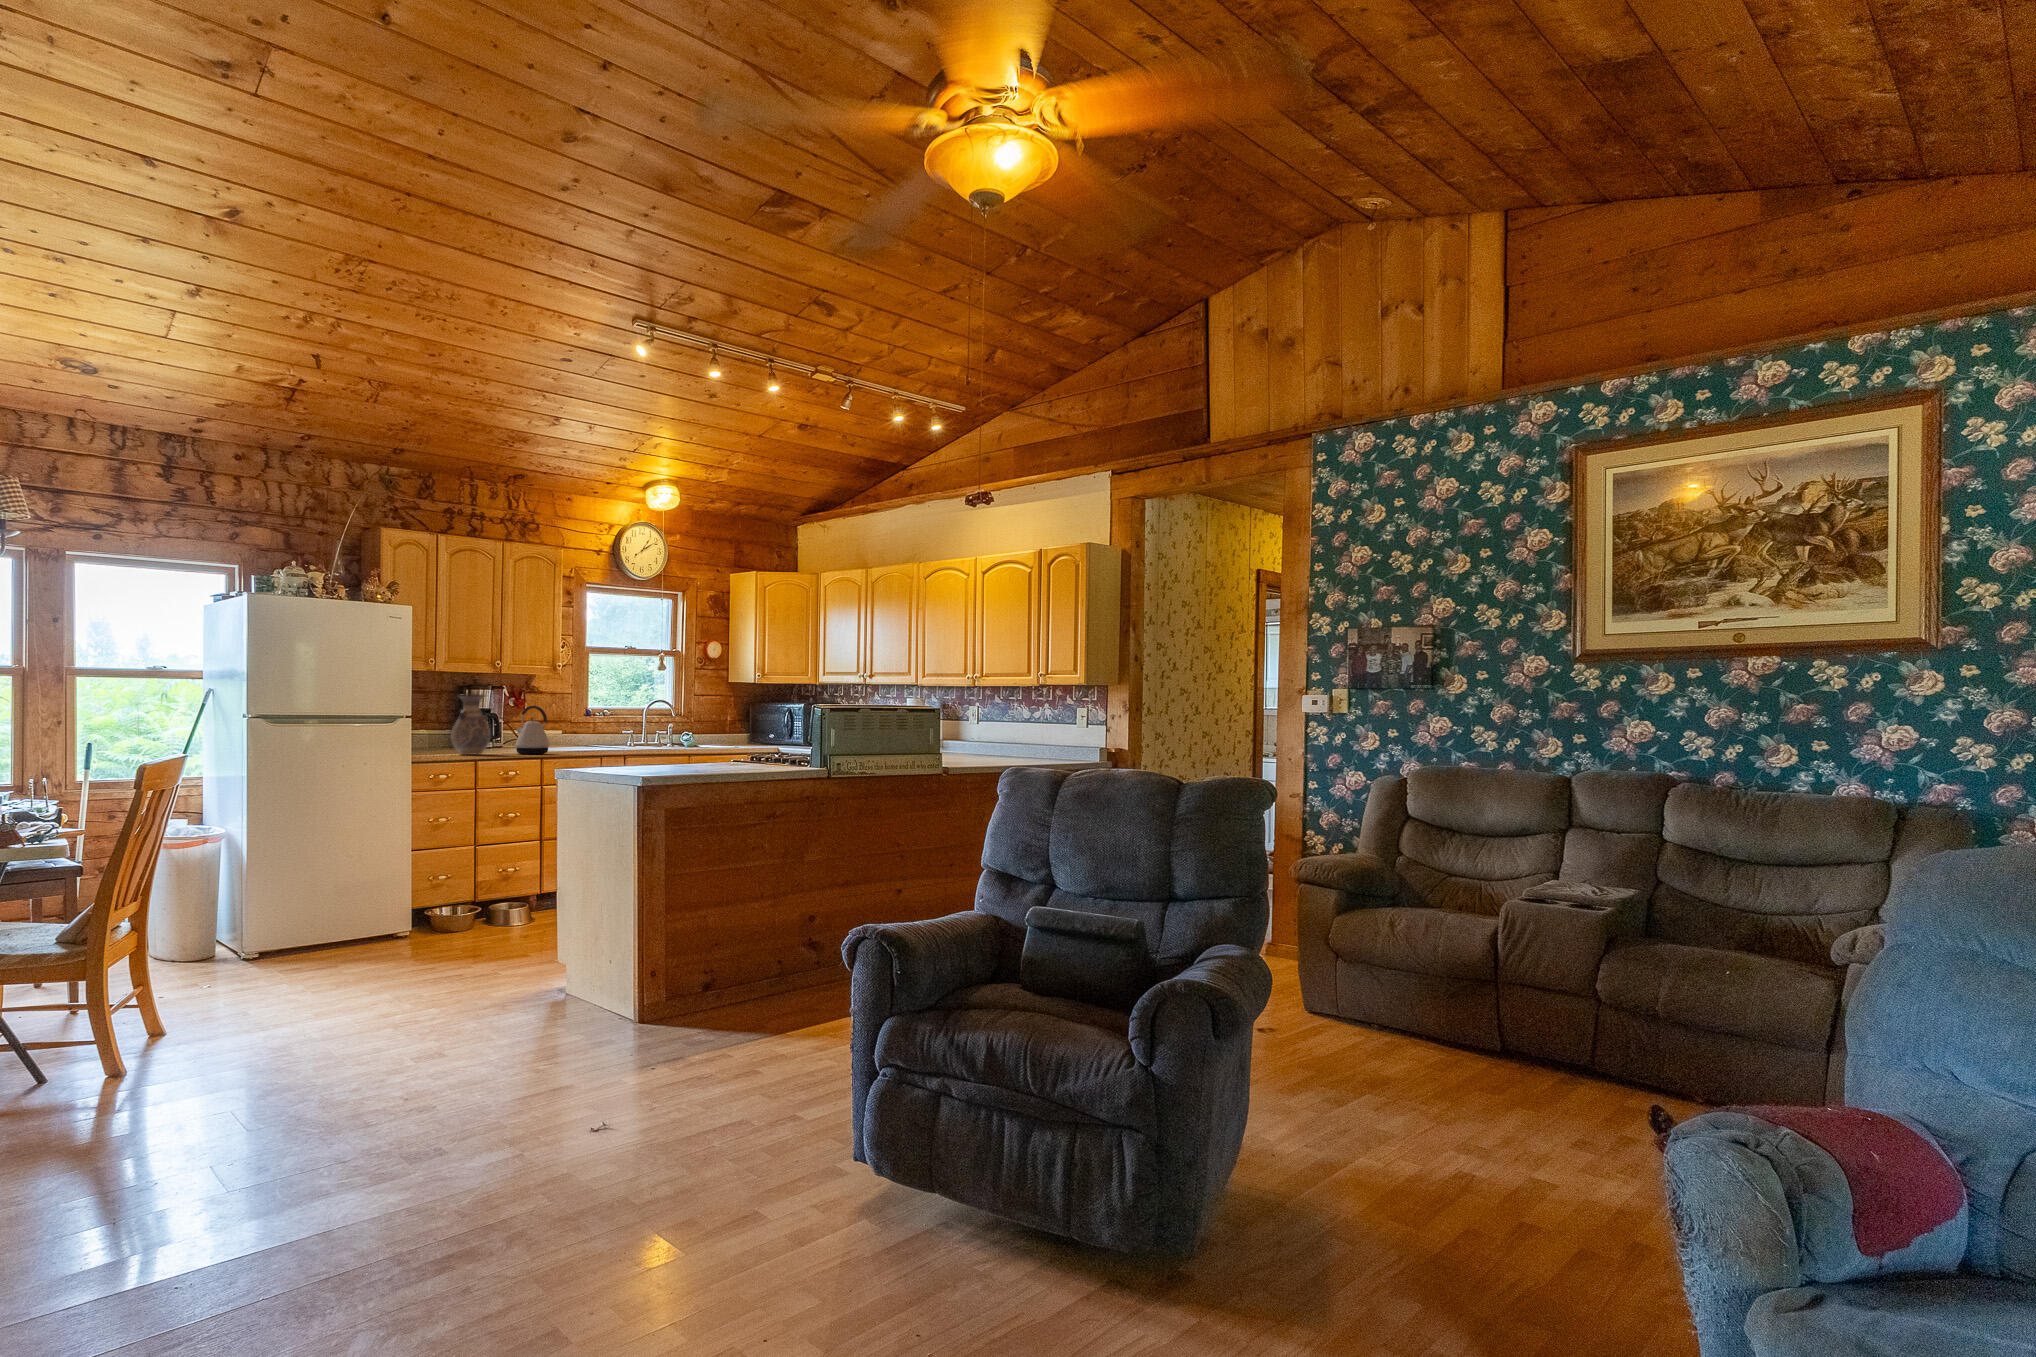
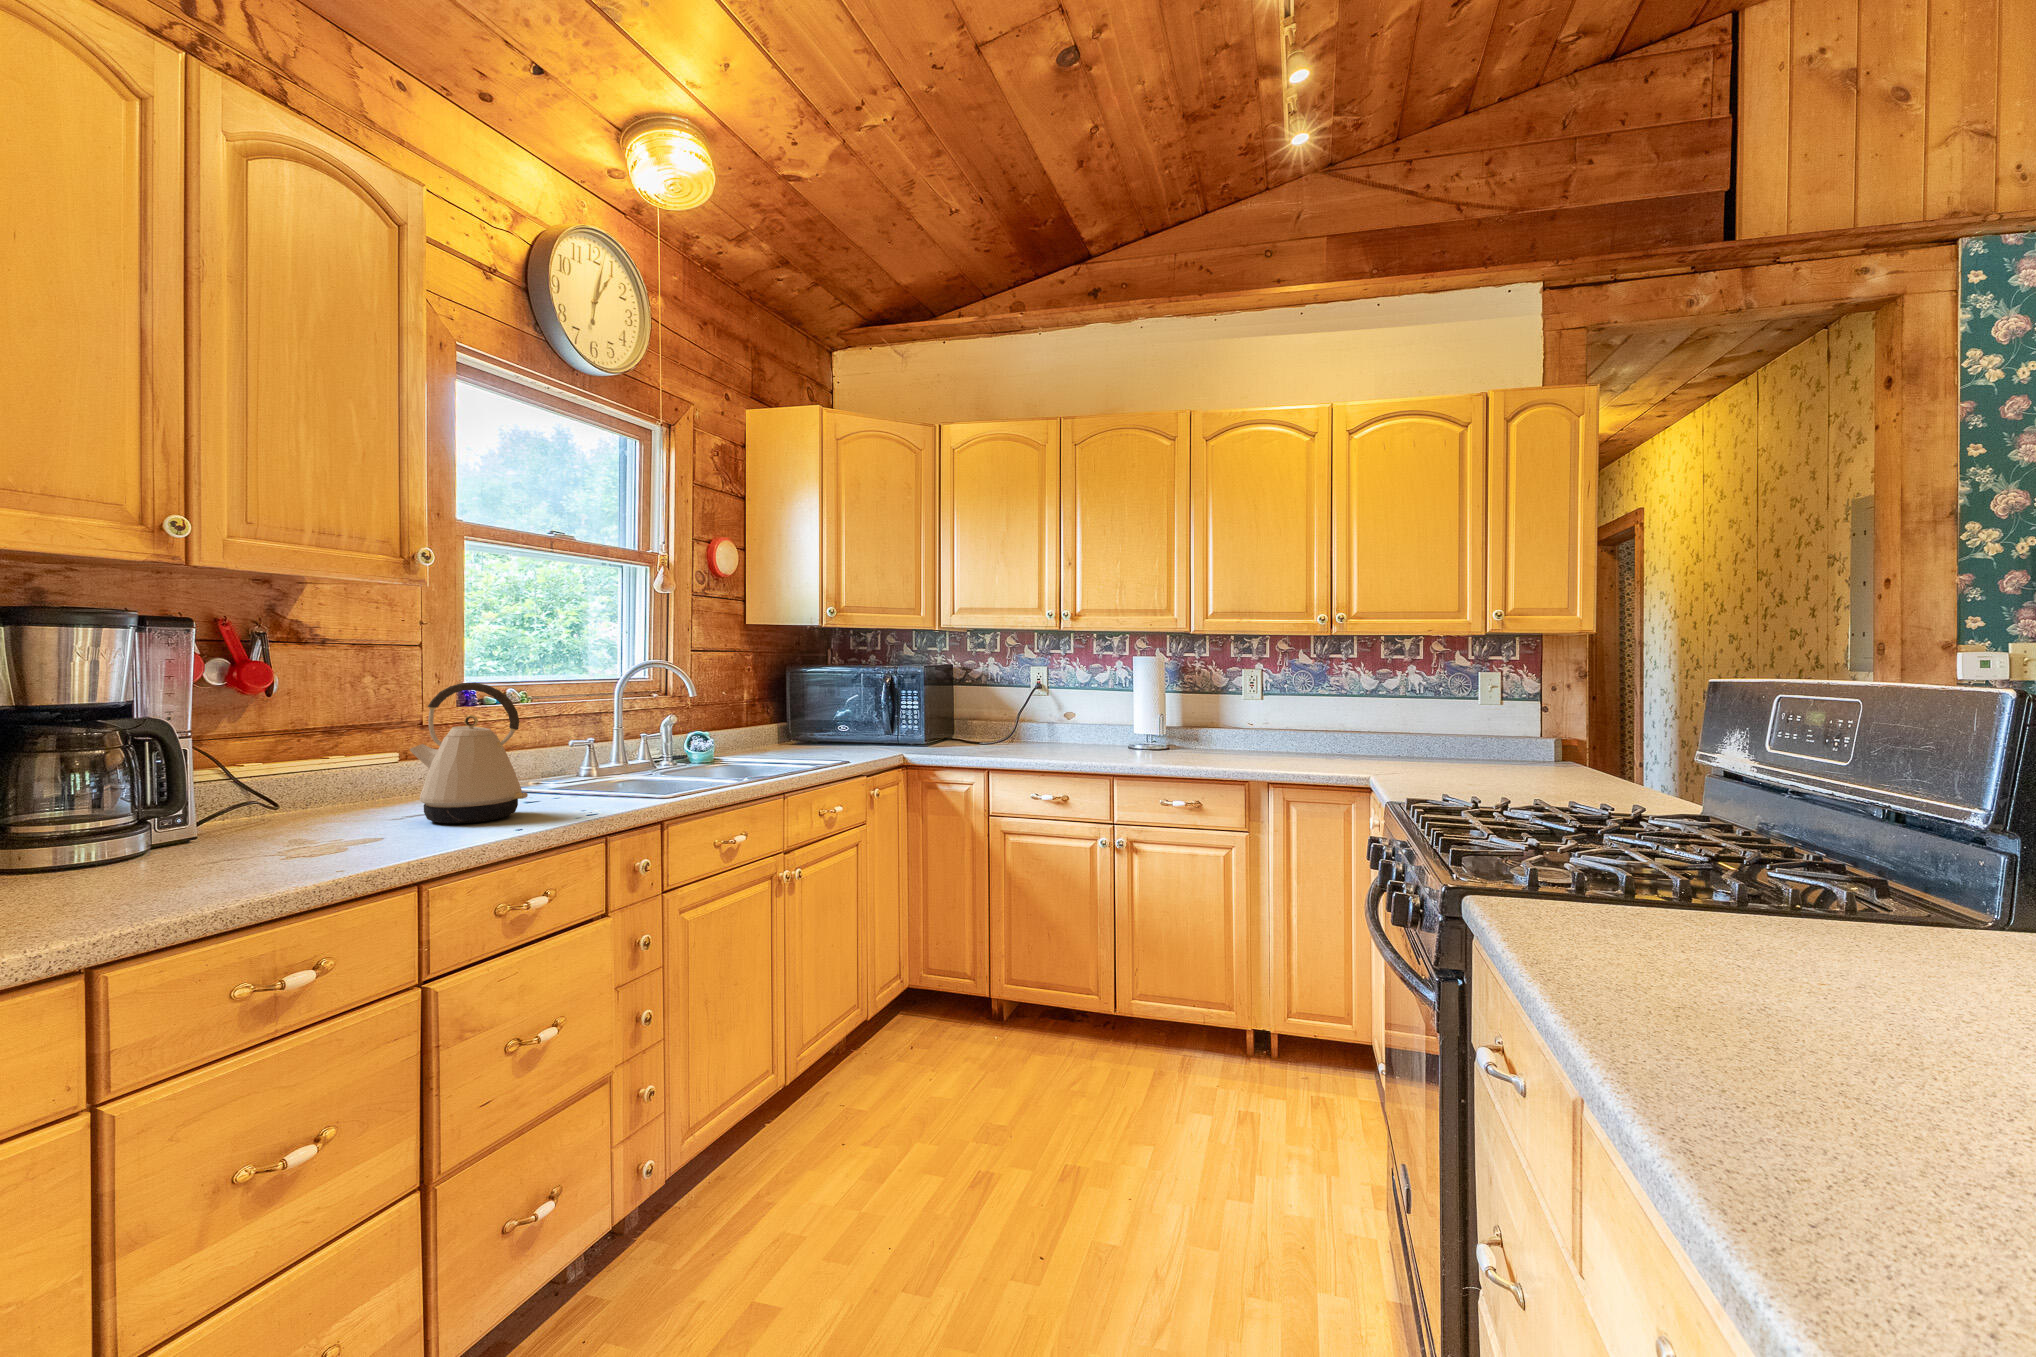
vase: present [451,694,490,755] -> none [210,653,353,851]

